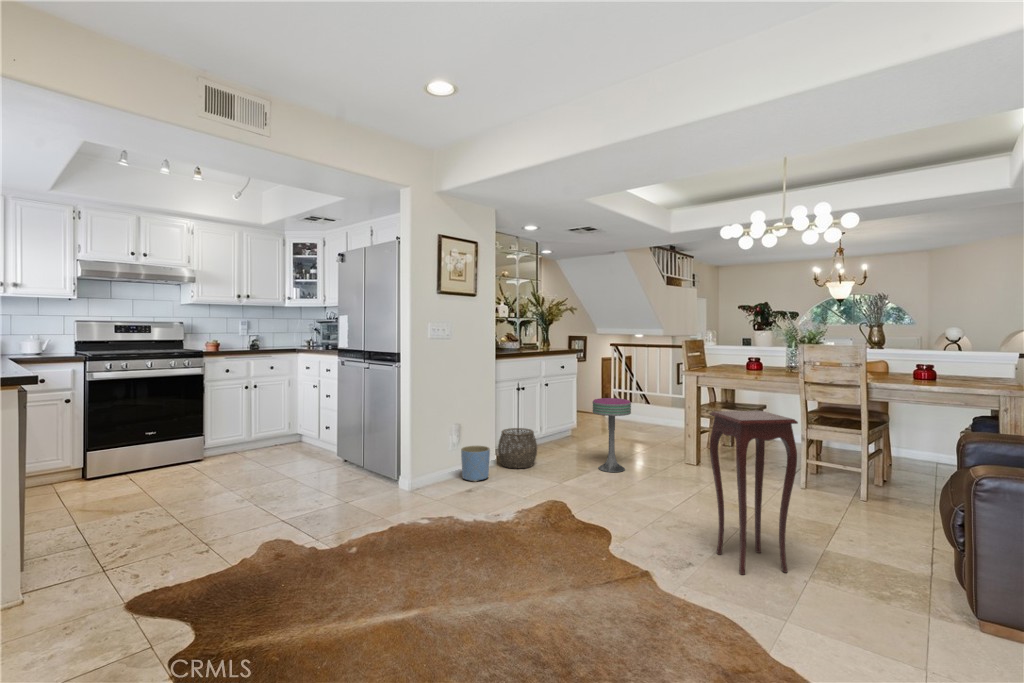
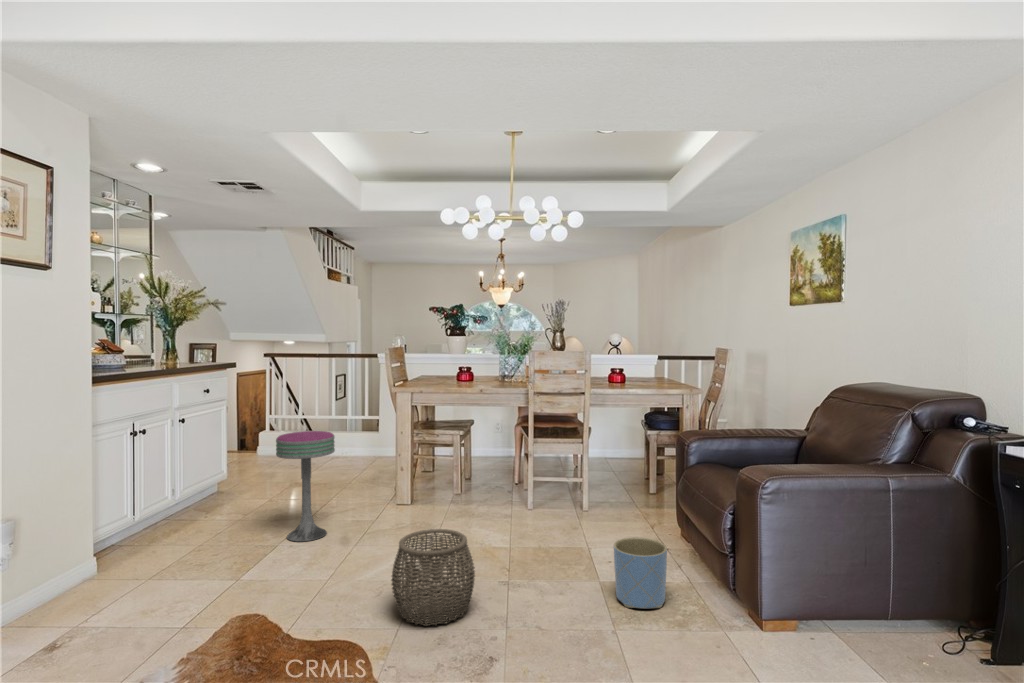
side table: present [710,411,798,575] -> none [500,431,605,654]
woven basket: present [498,428,537,468] -> present [391,529,475,626]
planter: present [461,446,490,482] -> present [614,537,667,608]

